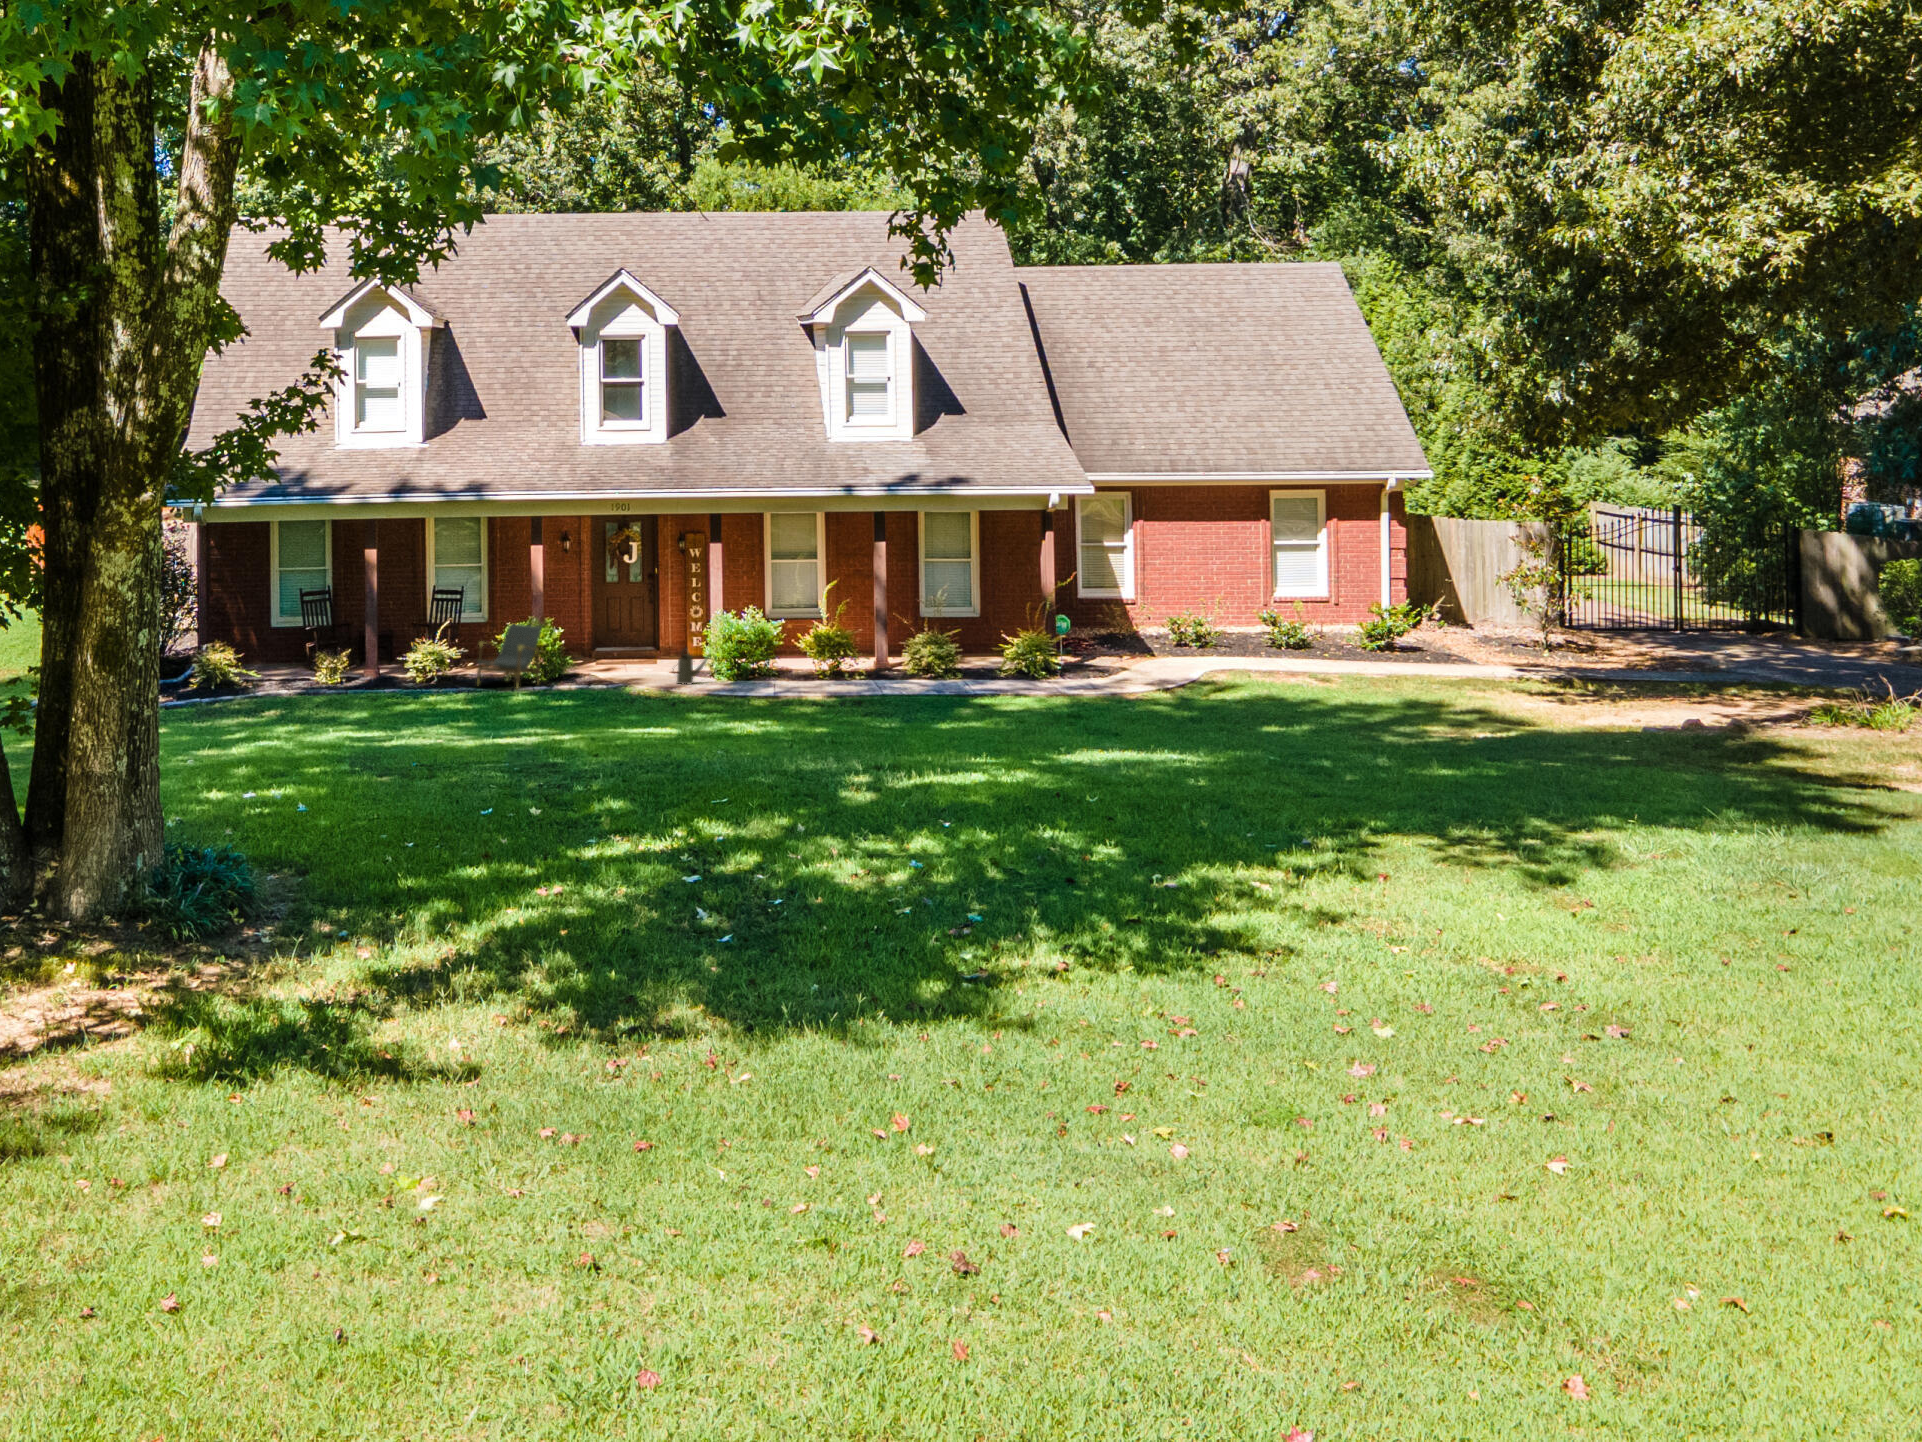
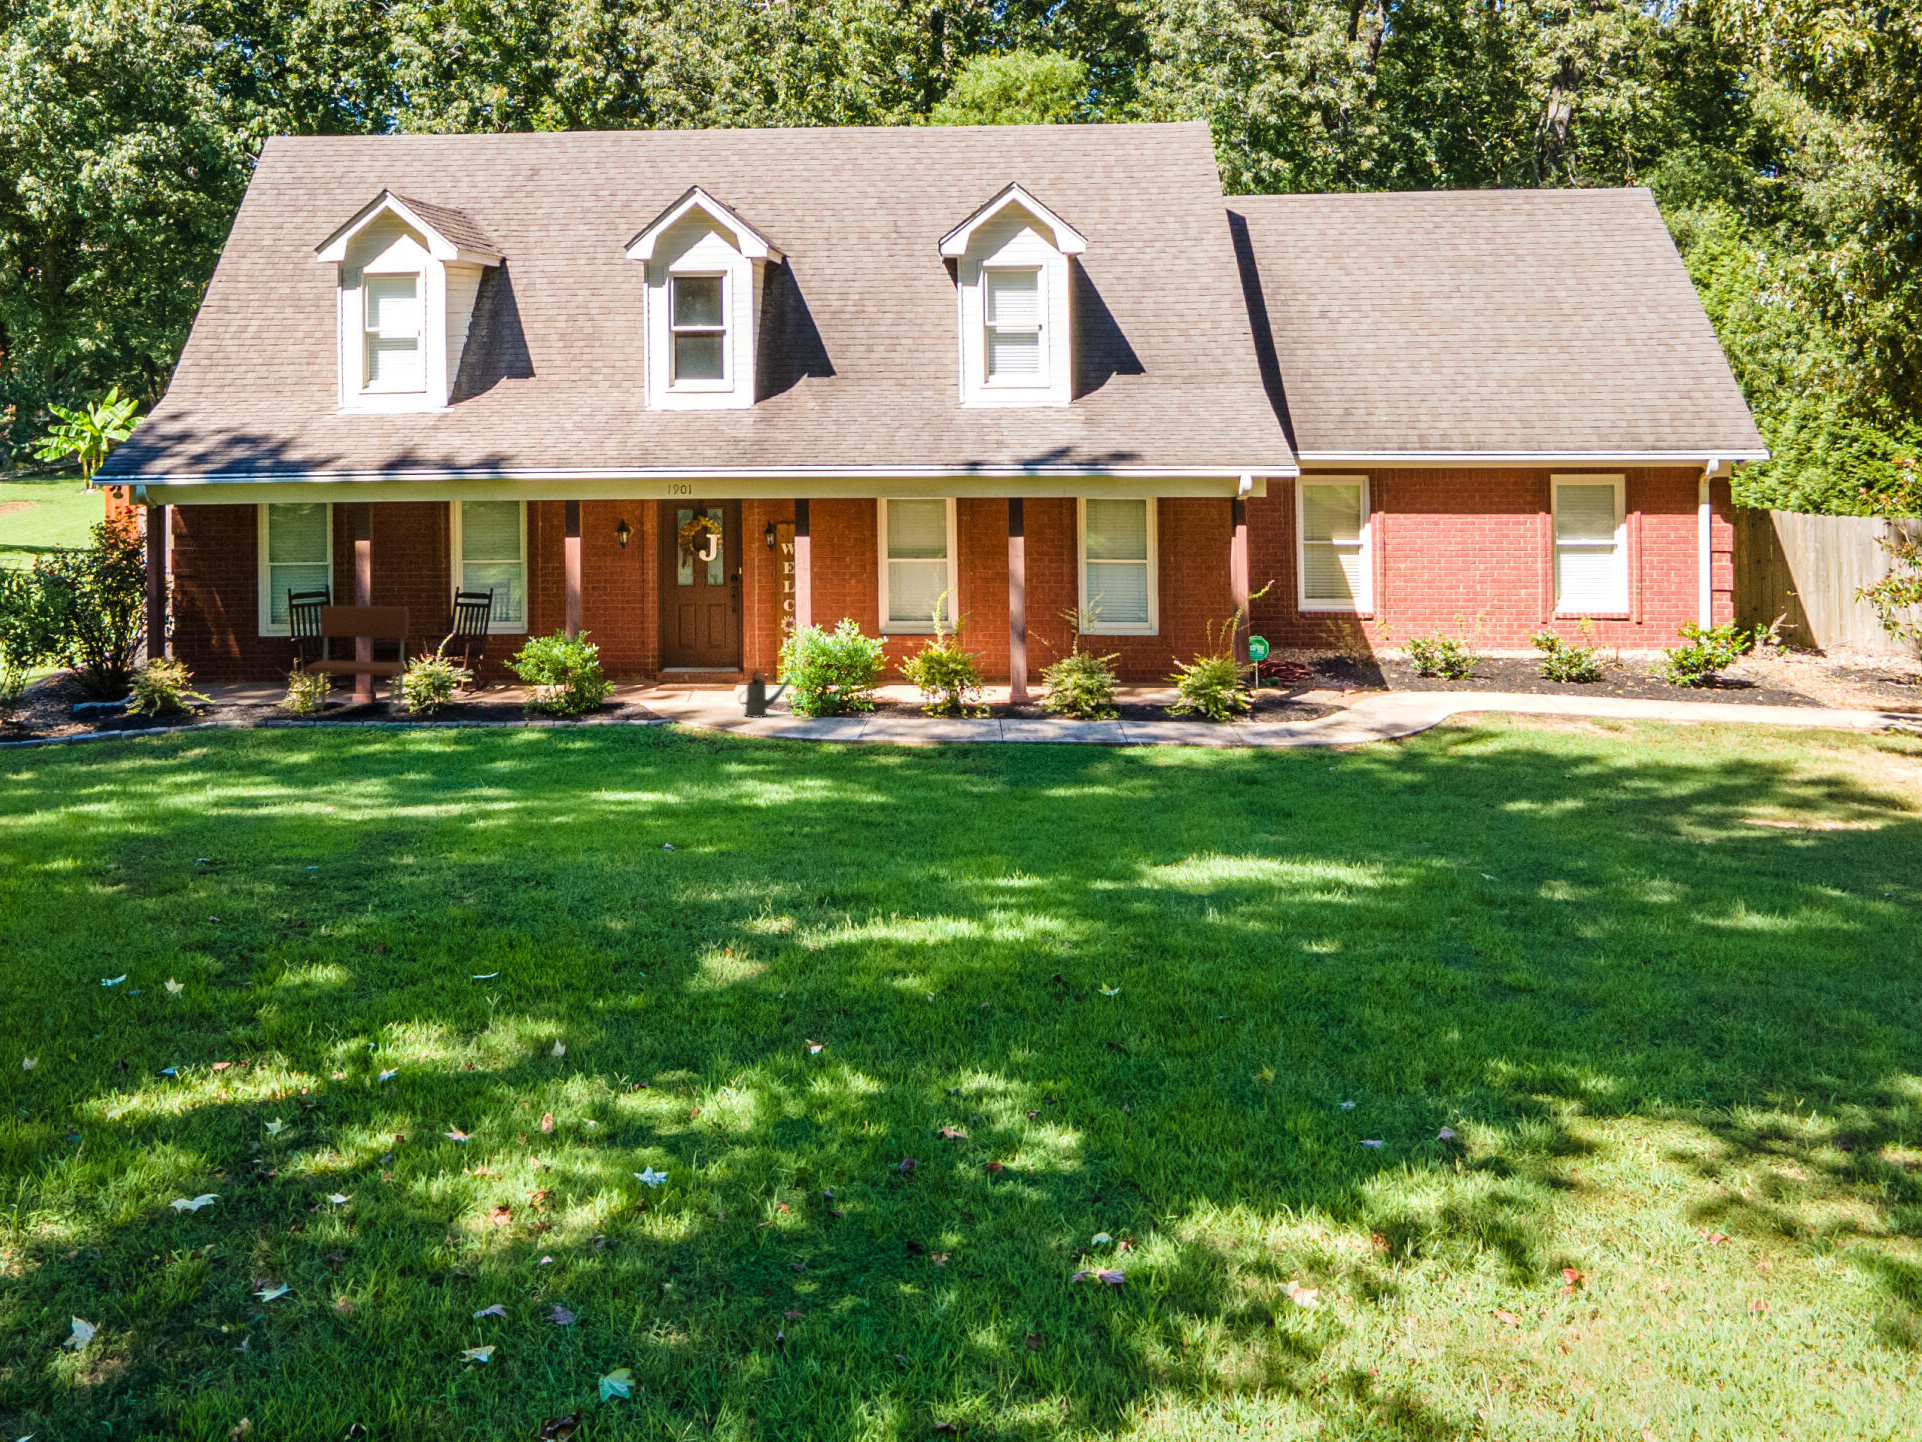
bench: none [333,602,409,686] -> present [305,606,409,713]
lounge chair: present [477,624,542,688] -> none [485,636,573,722]

